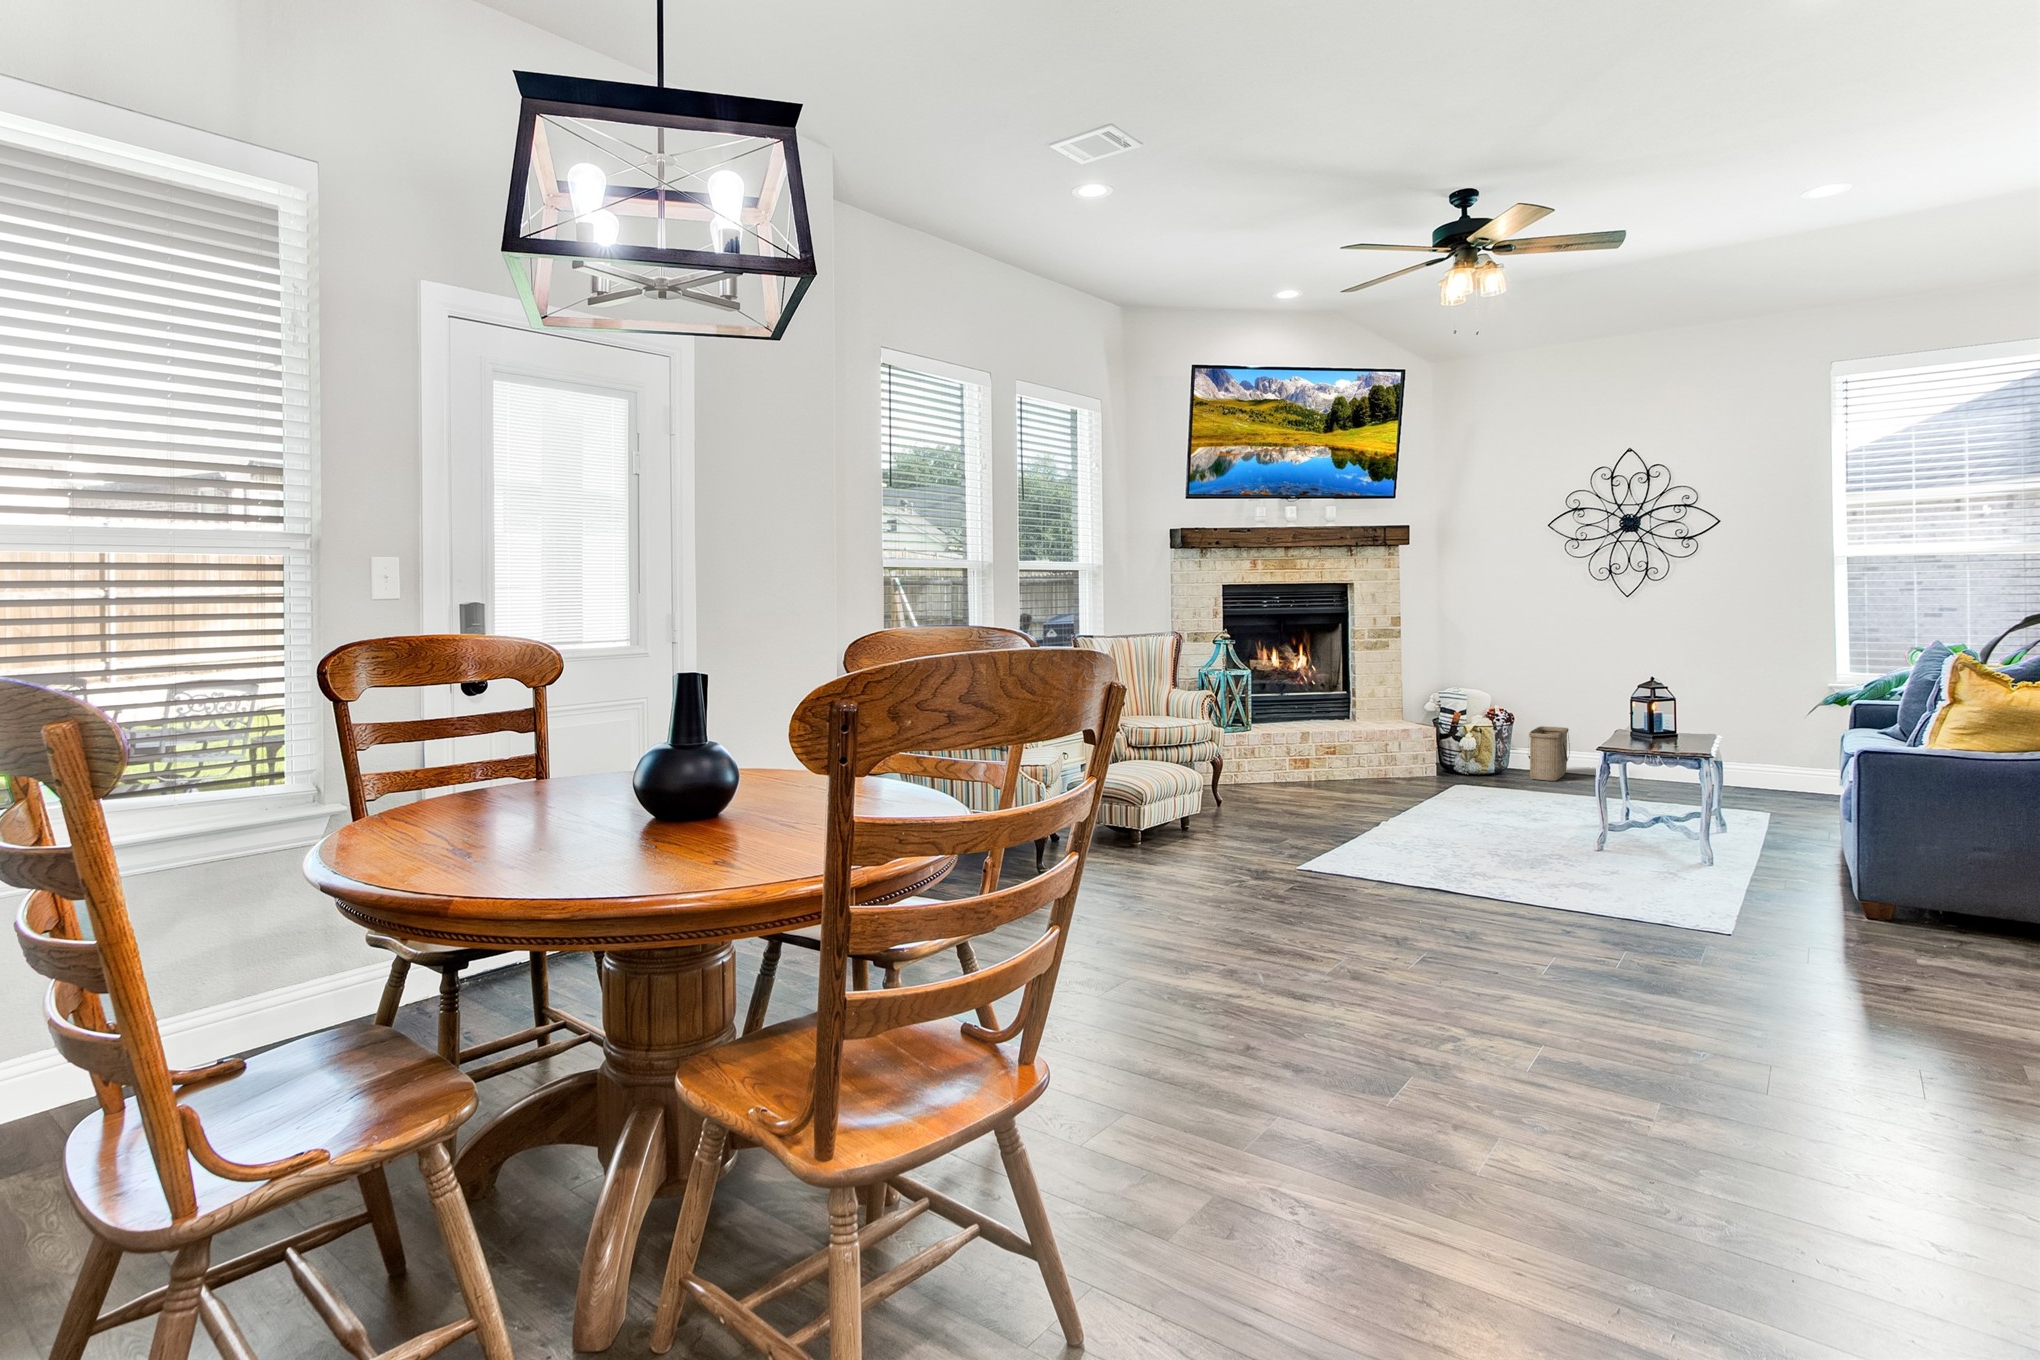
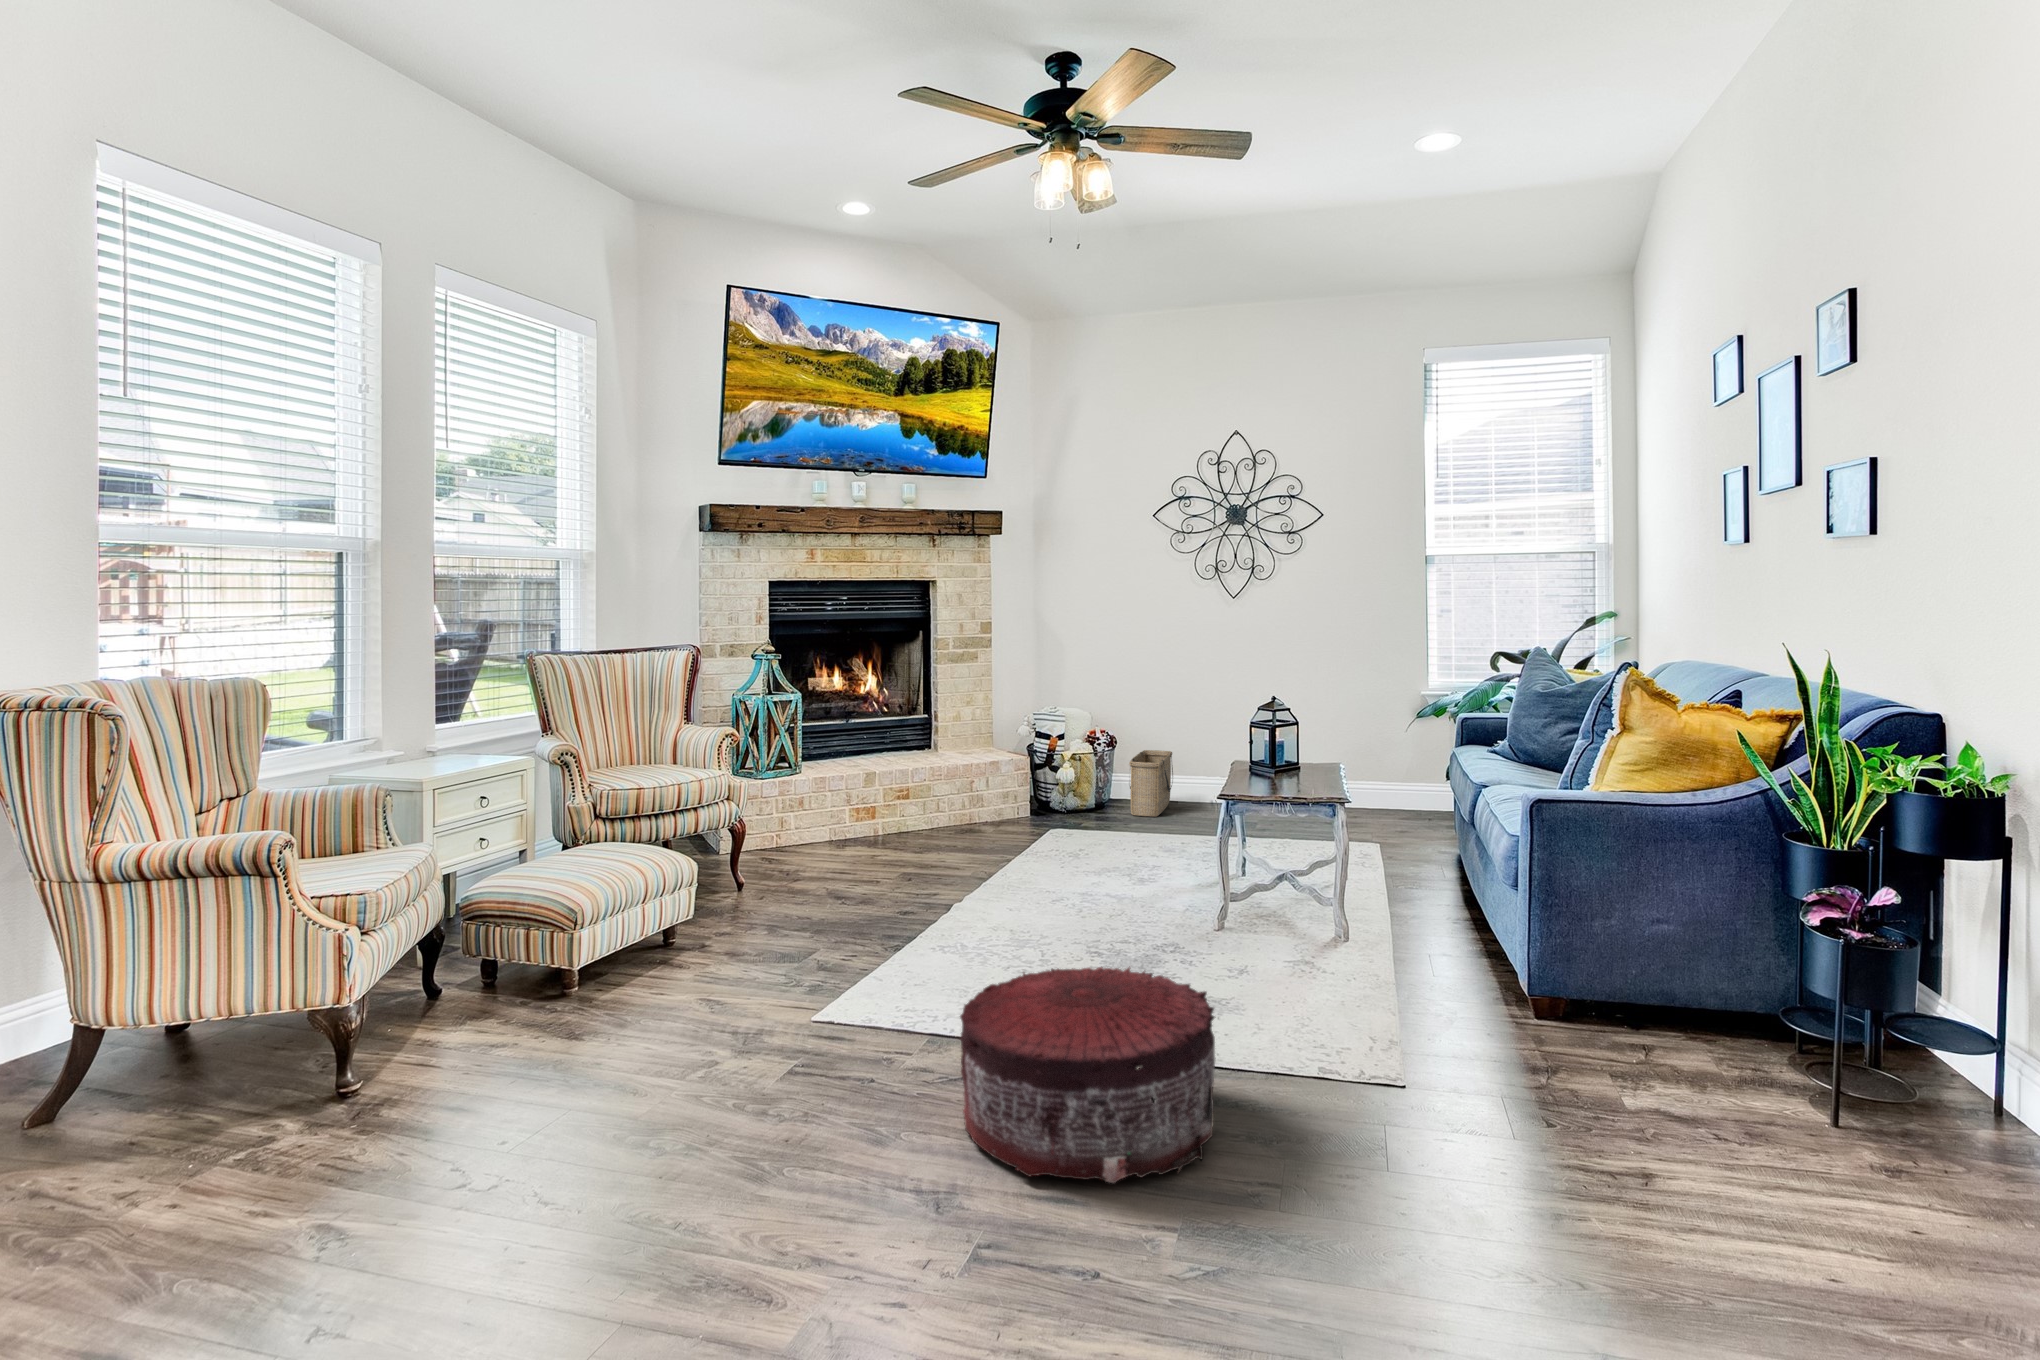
pouf: none [1444,832,1643,958] -> present [960,967,1216,1183]

